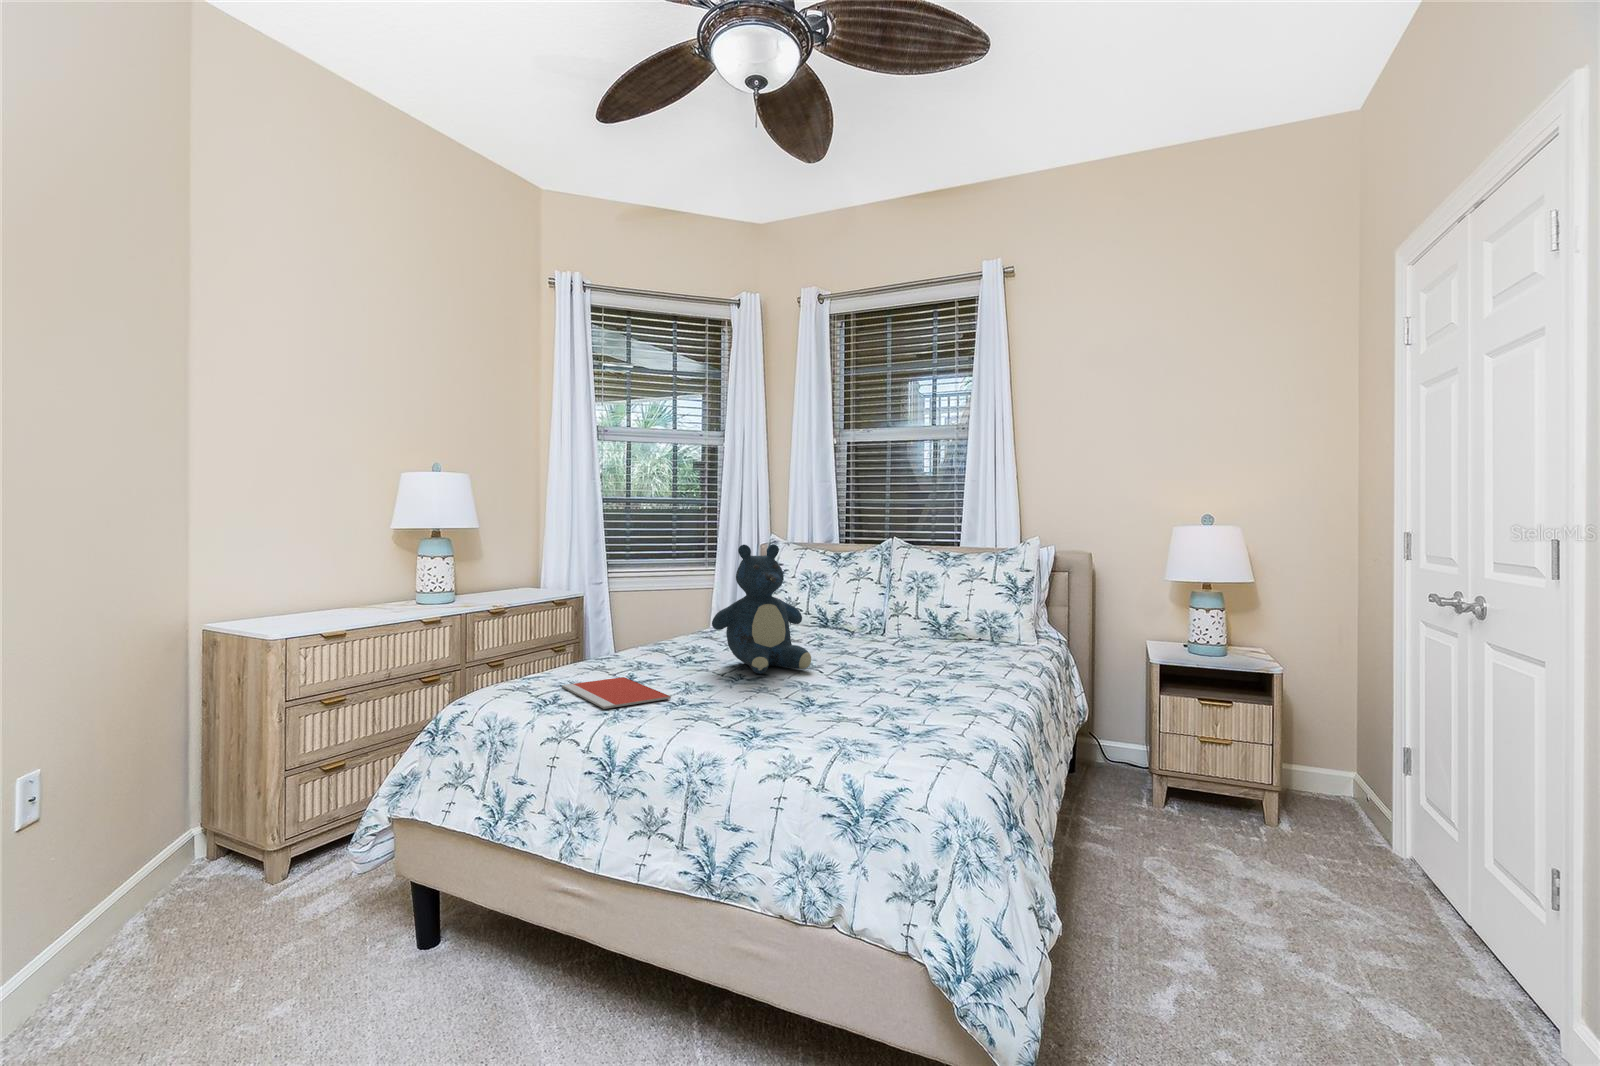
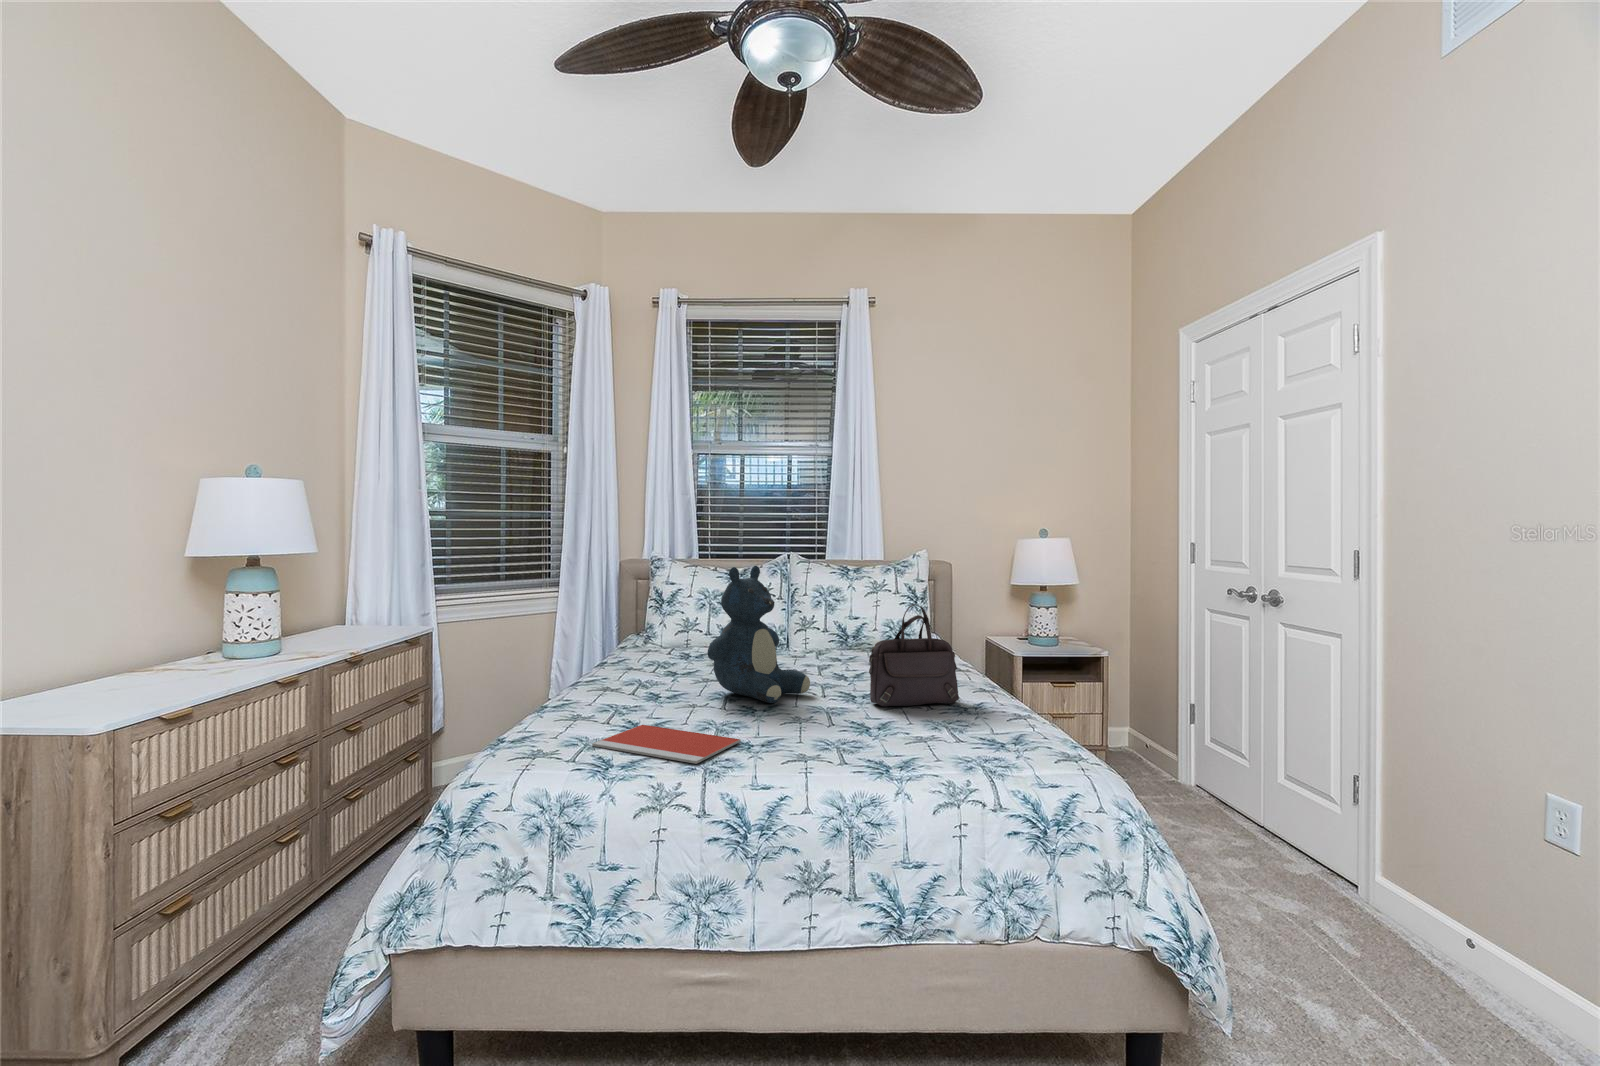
handbag: none [845,586,943,693] -> present [869,604,959,706]

